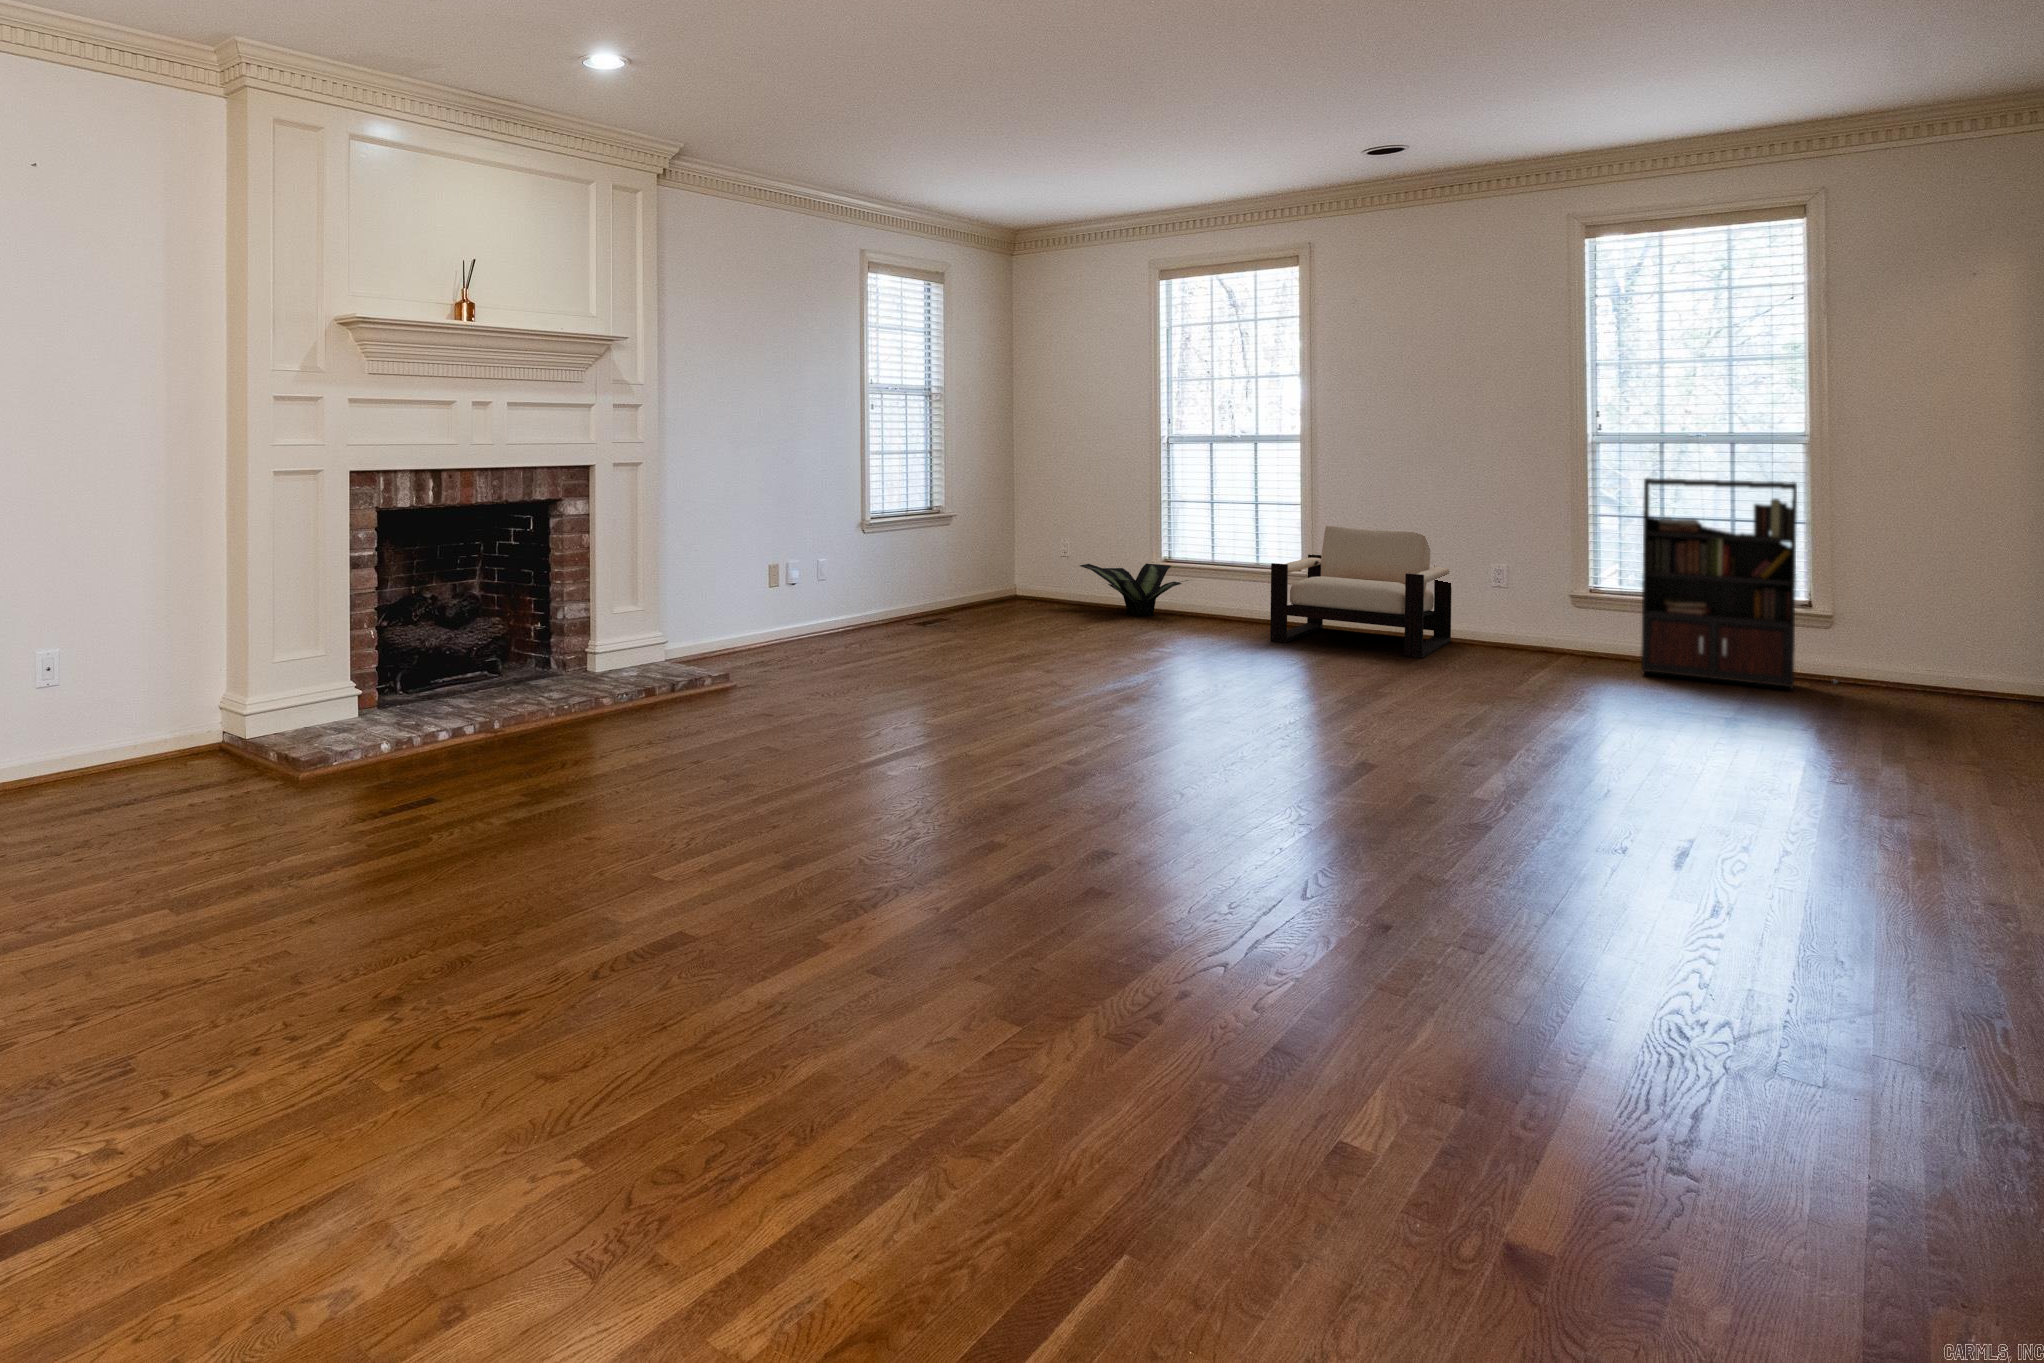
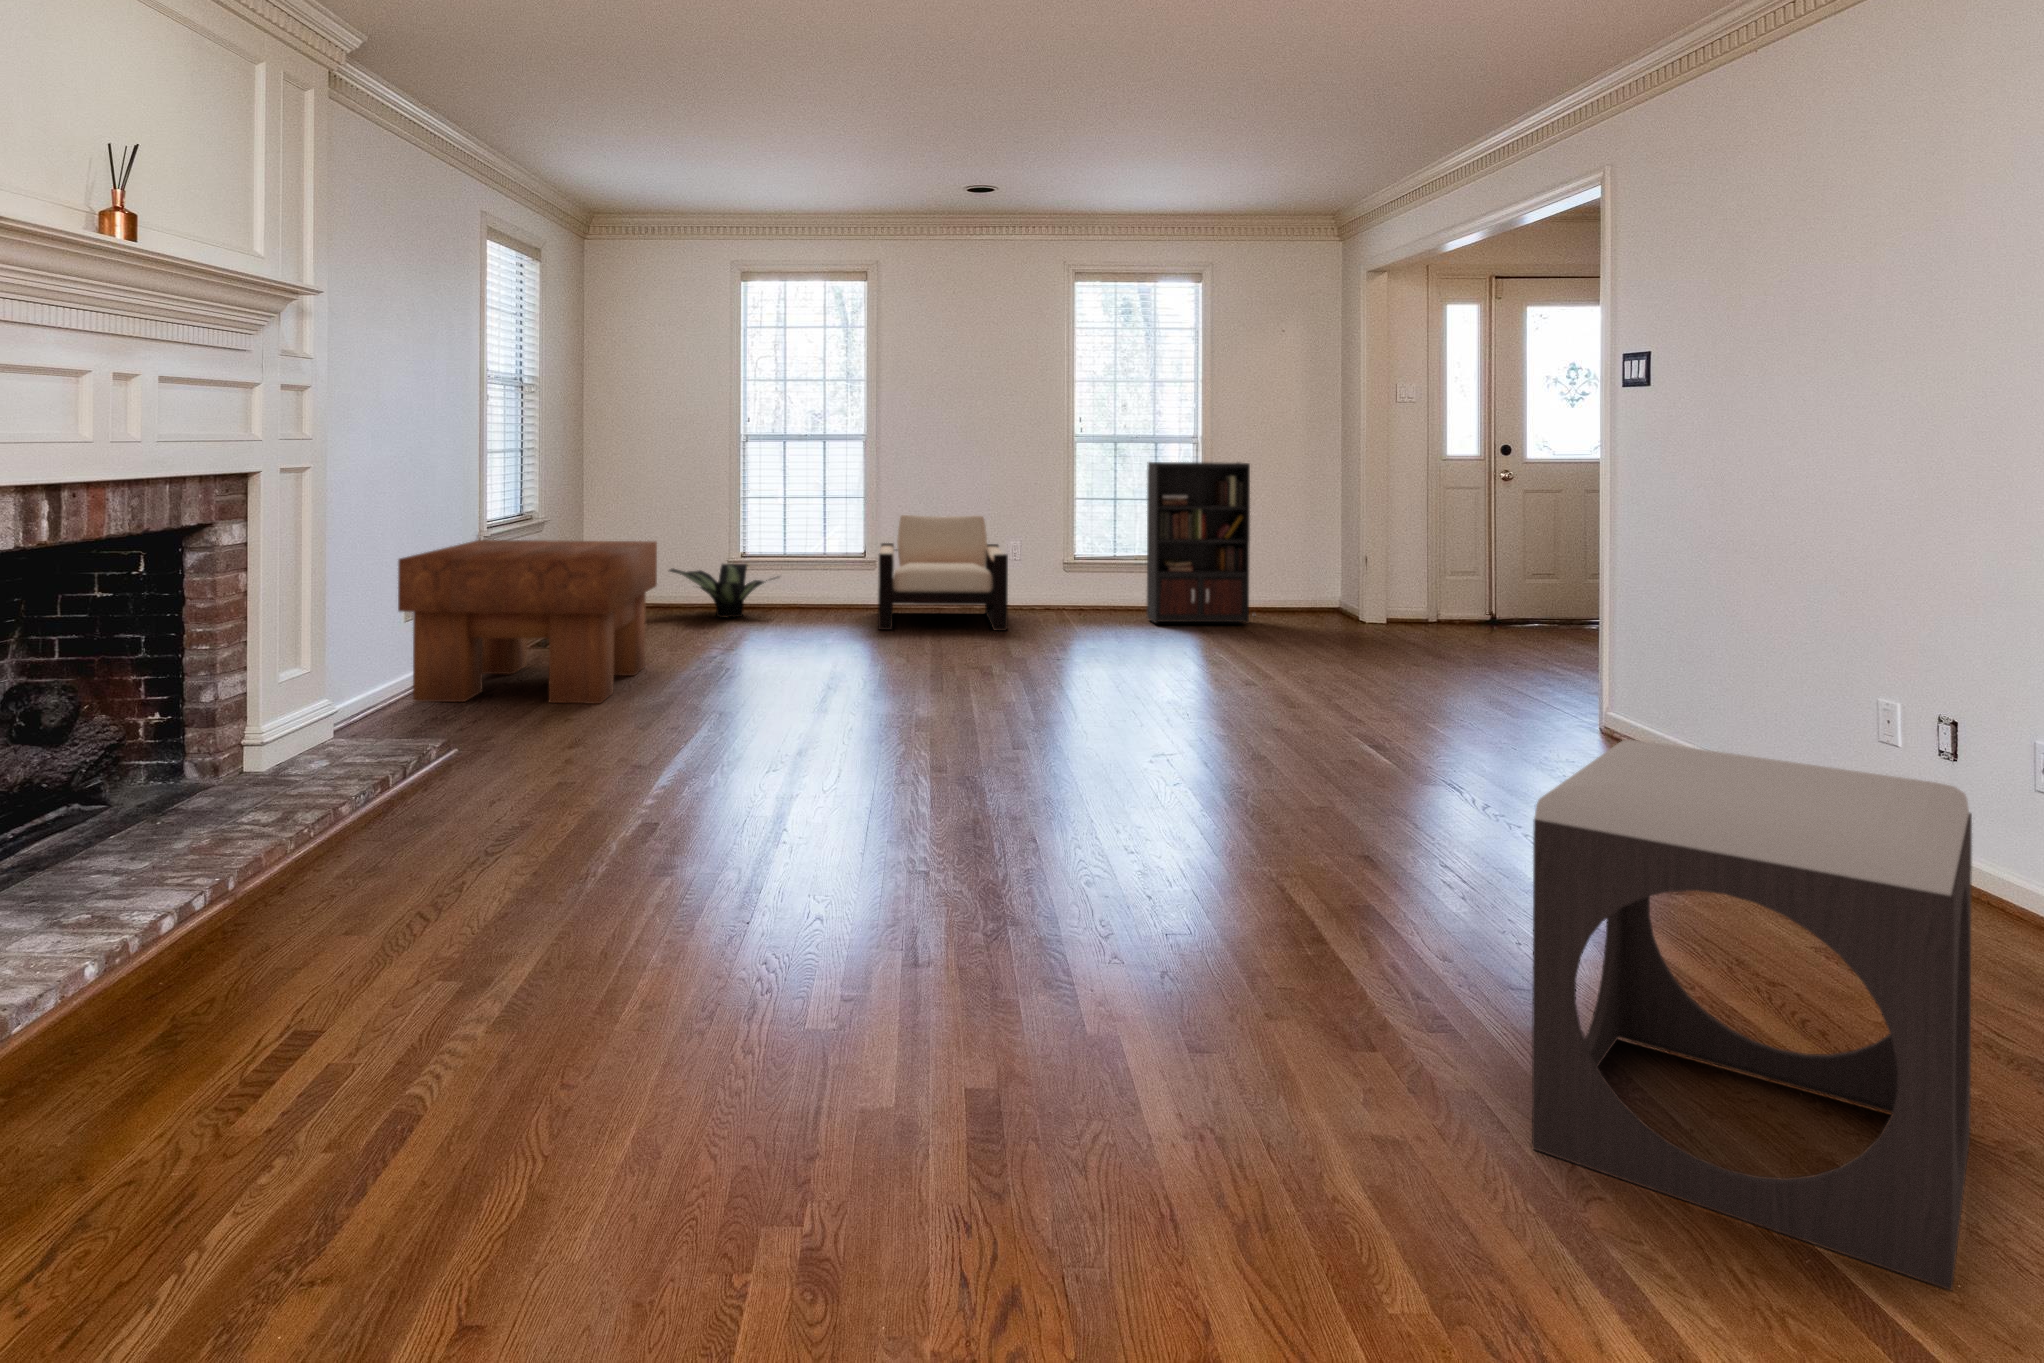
coffee table: none [764,525,999,665] -> present [398,540,657,704]
footstool: none [1024,766,1512,1264] -> present [1532,740,1972,1290]

